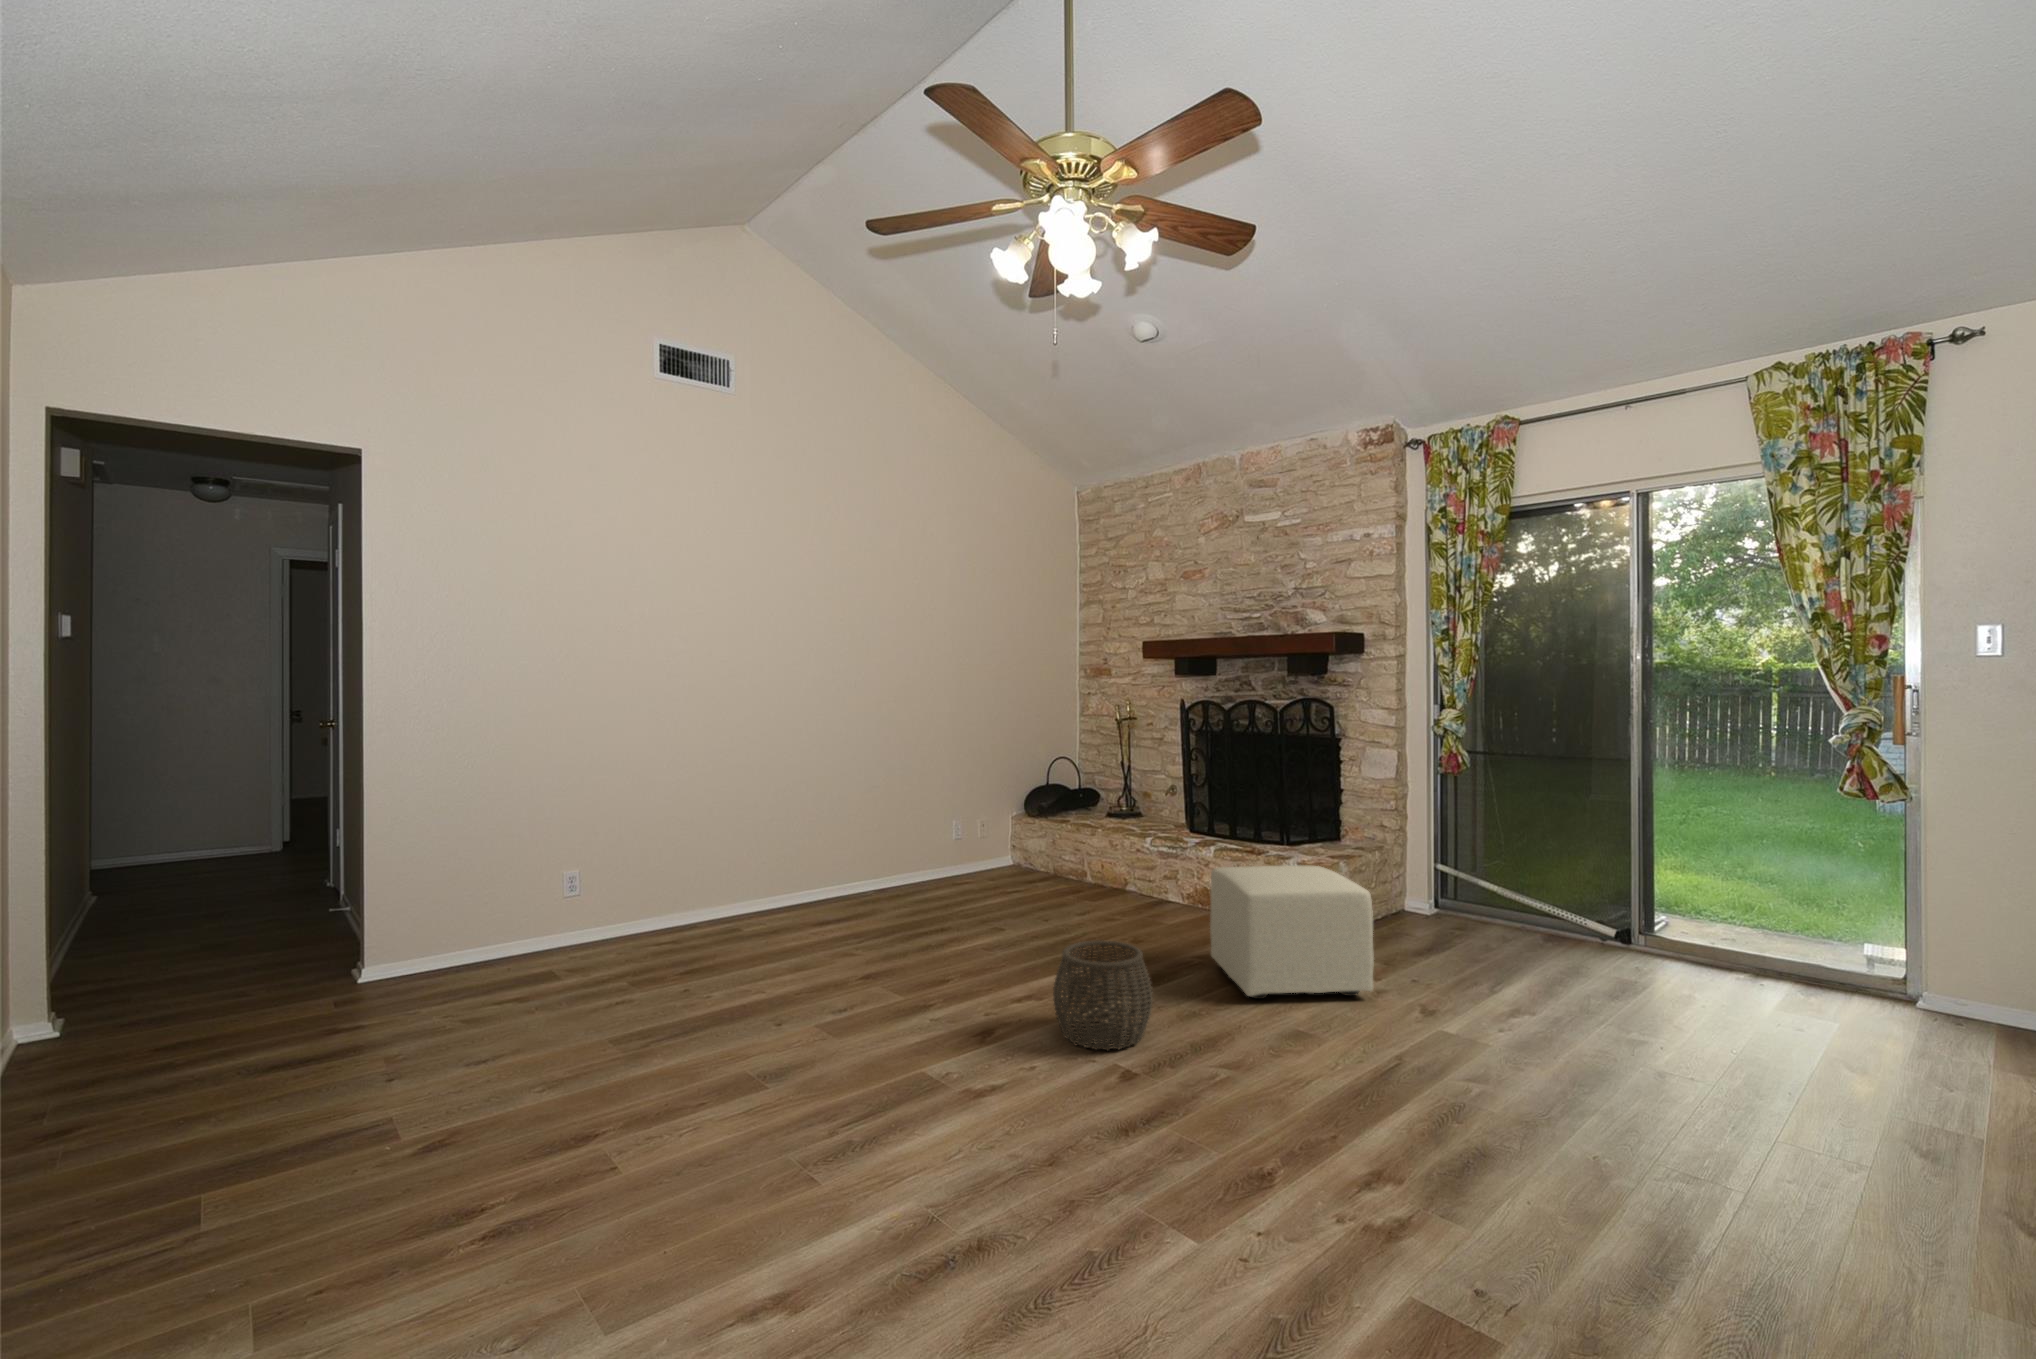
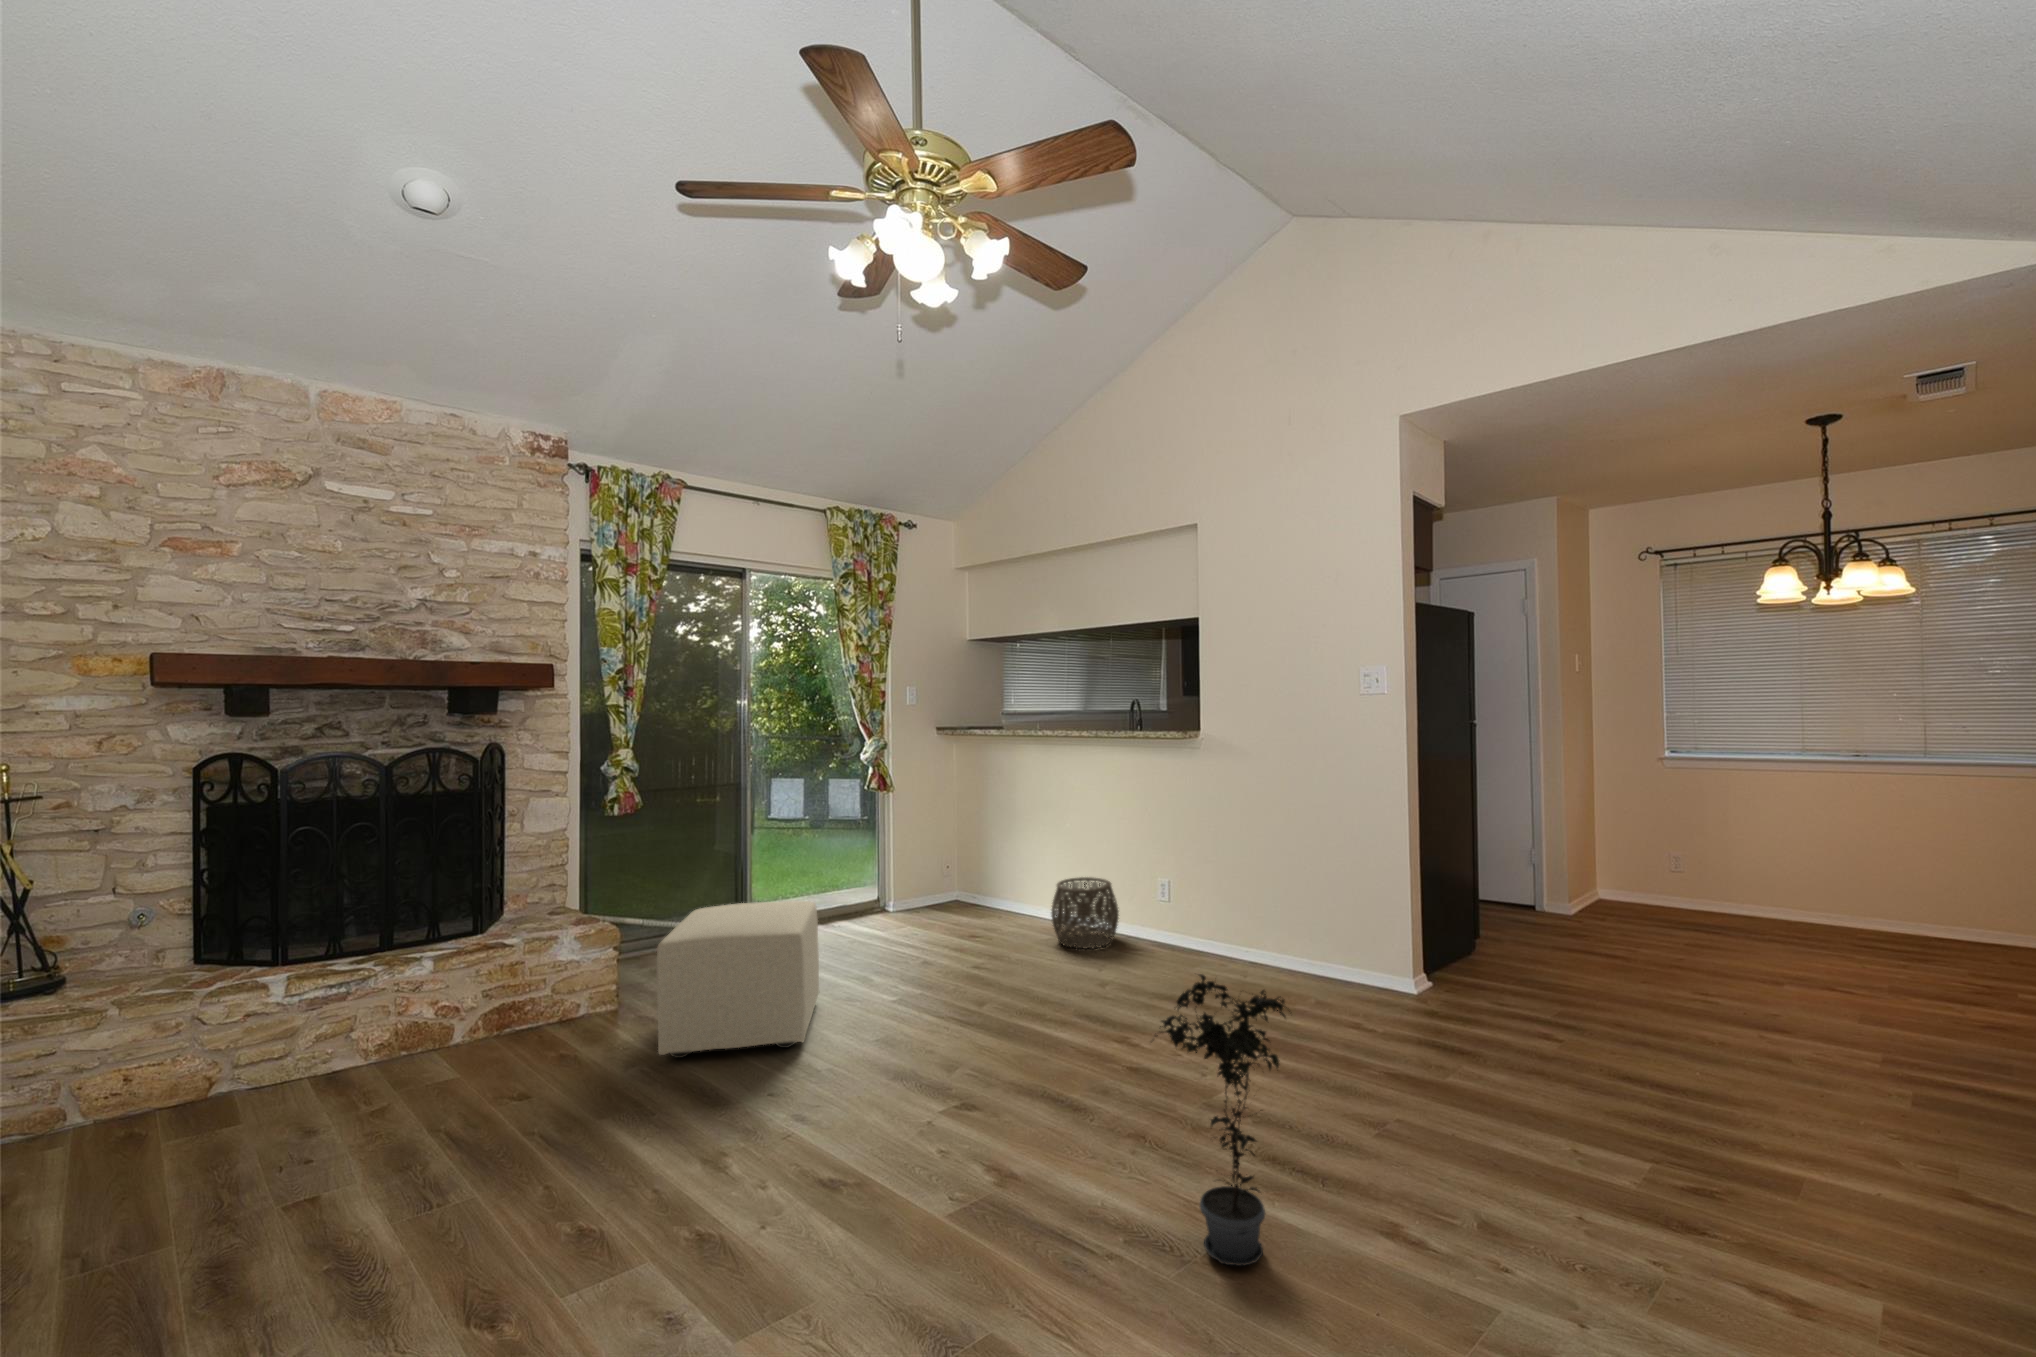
potted plant: none [841,933,947,1184] -> present [1157,974,1287,1265]
woven basket: present [1053,941,1153,1050] -> present [1051,877,1119,949]

